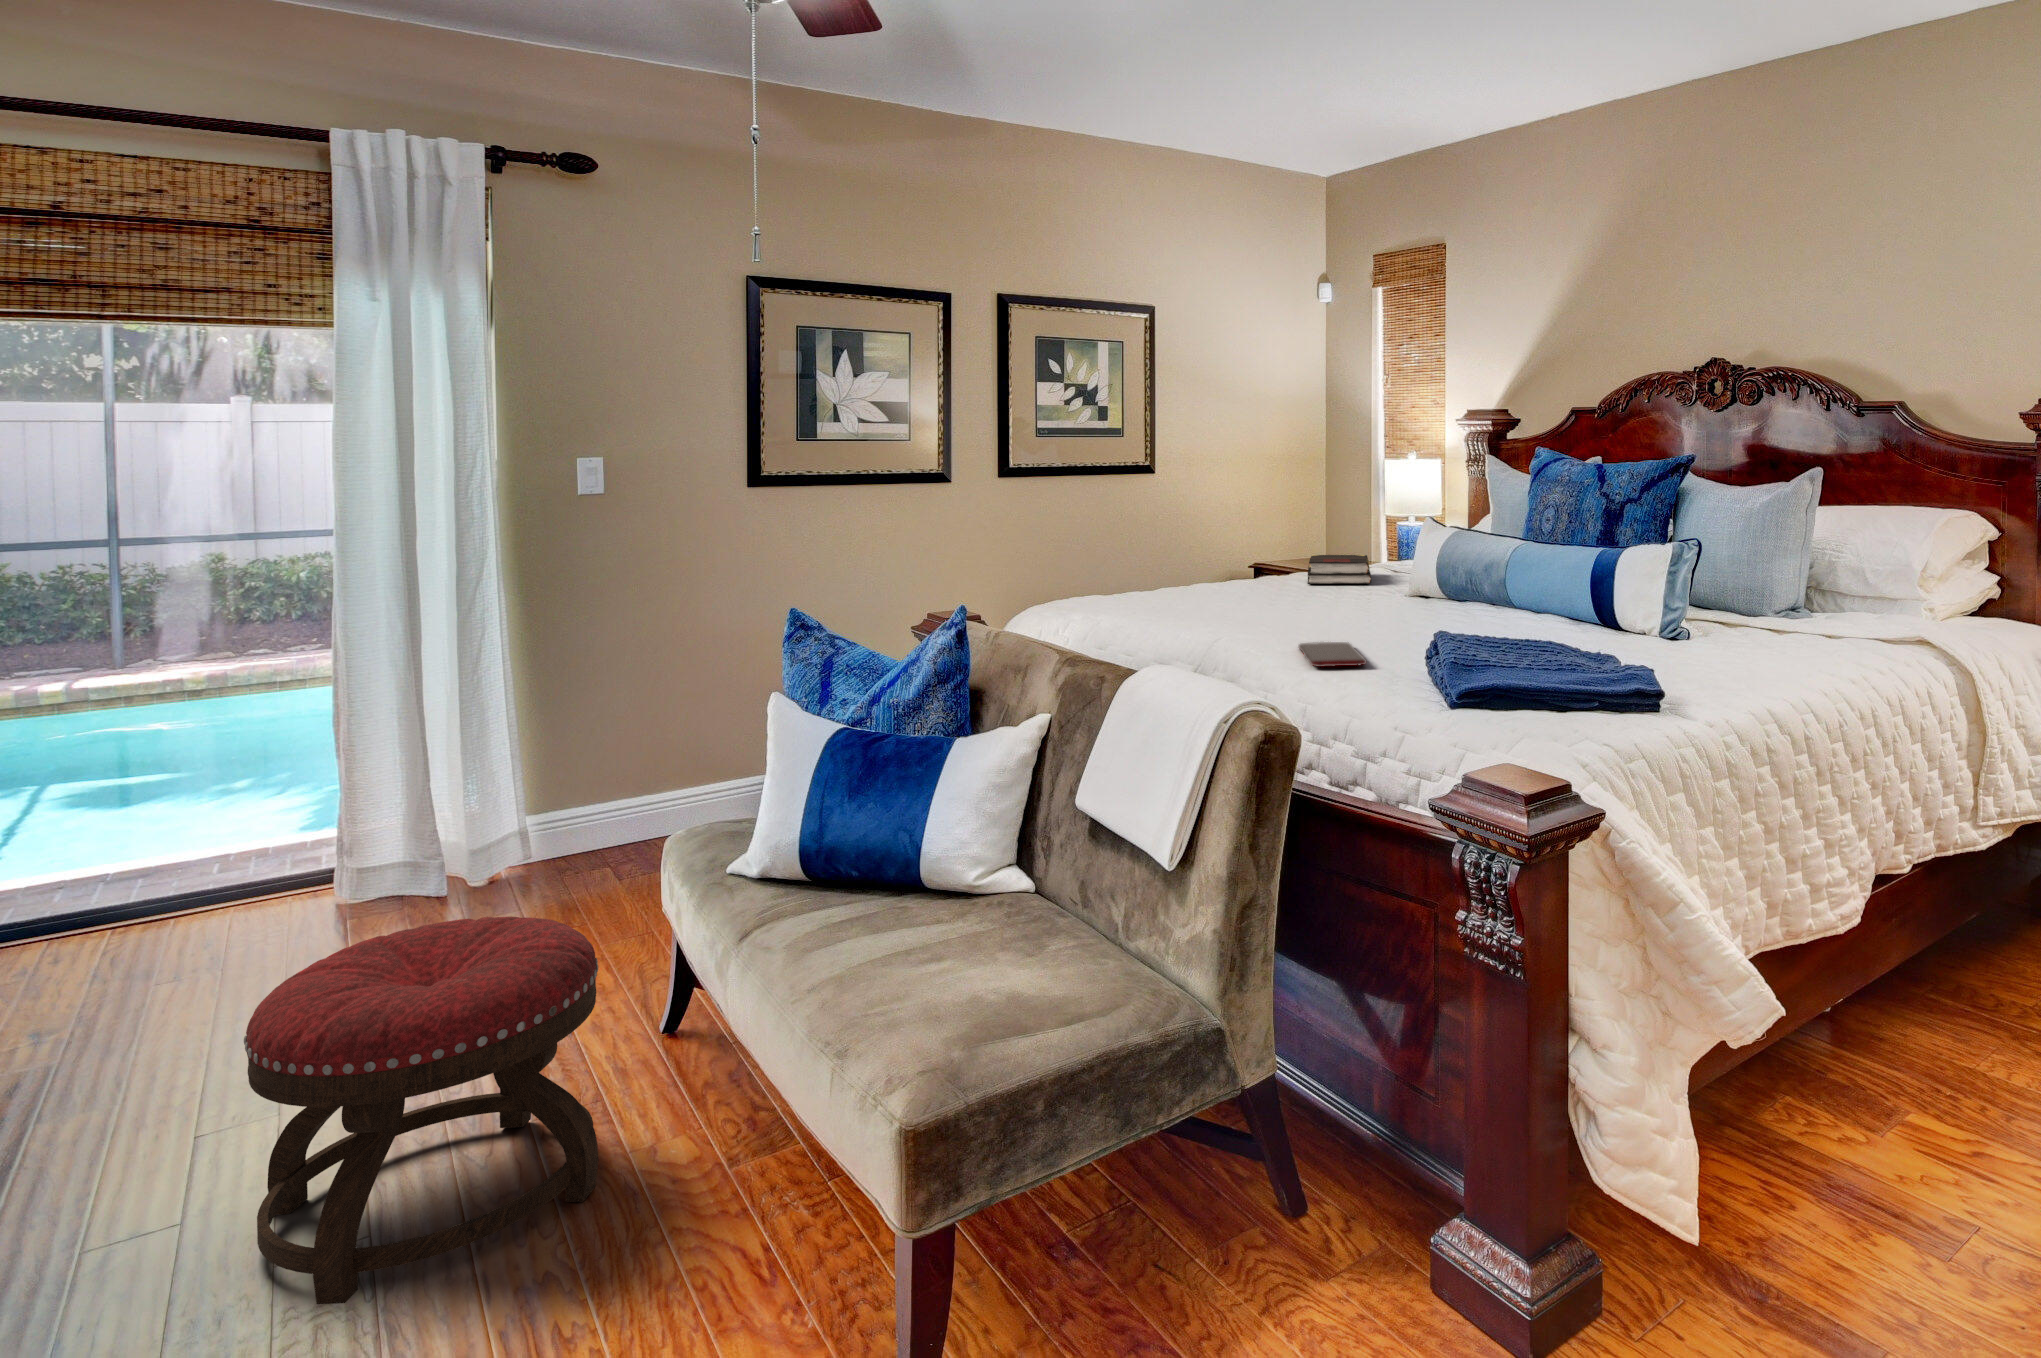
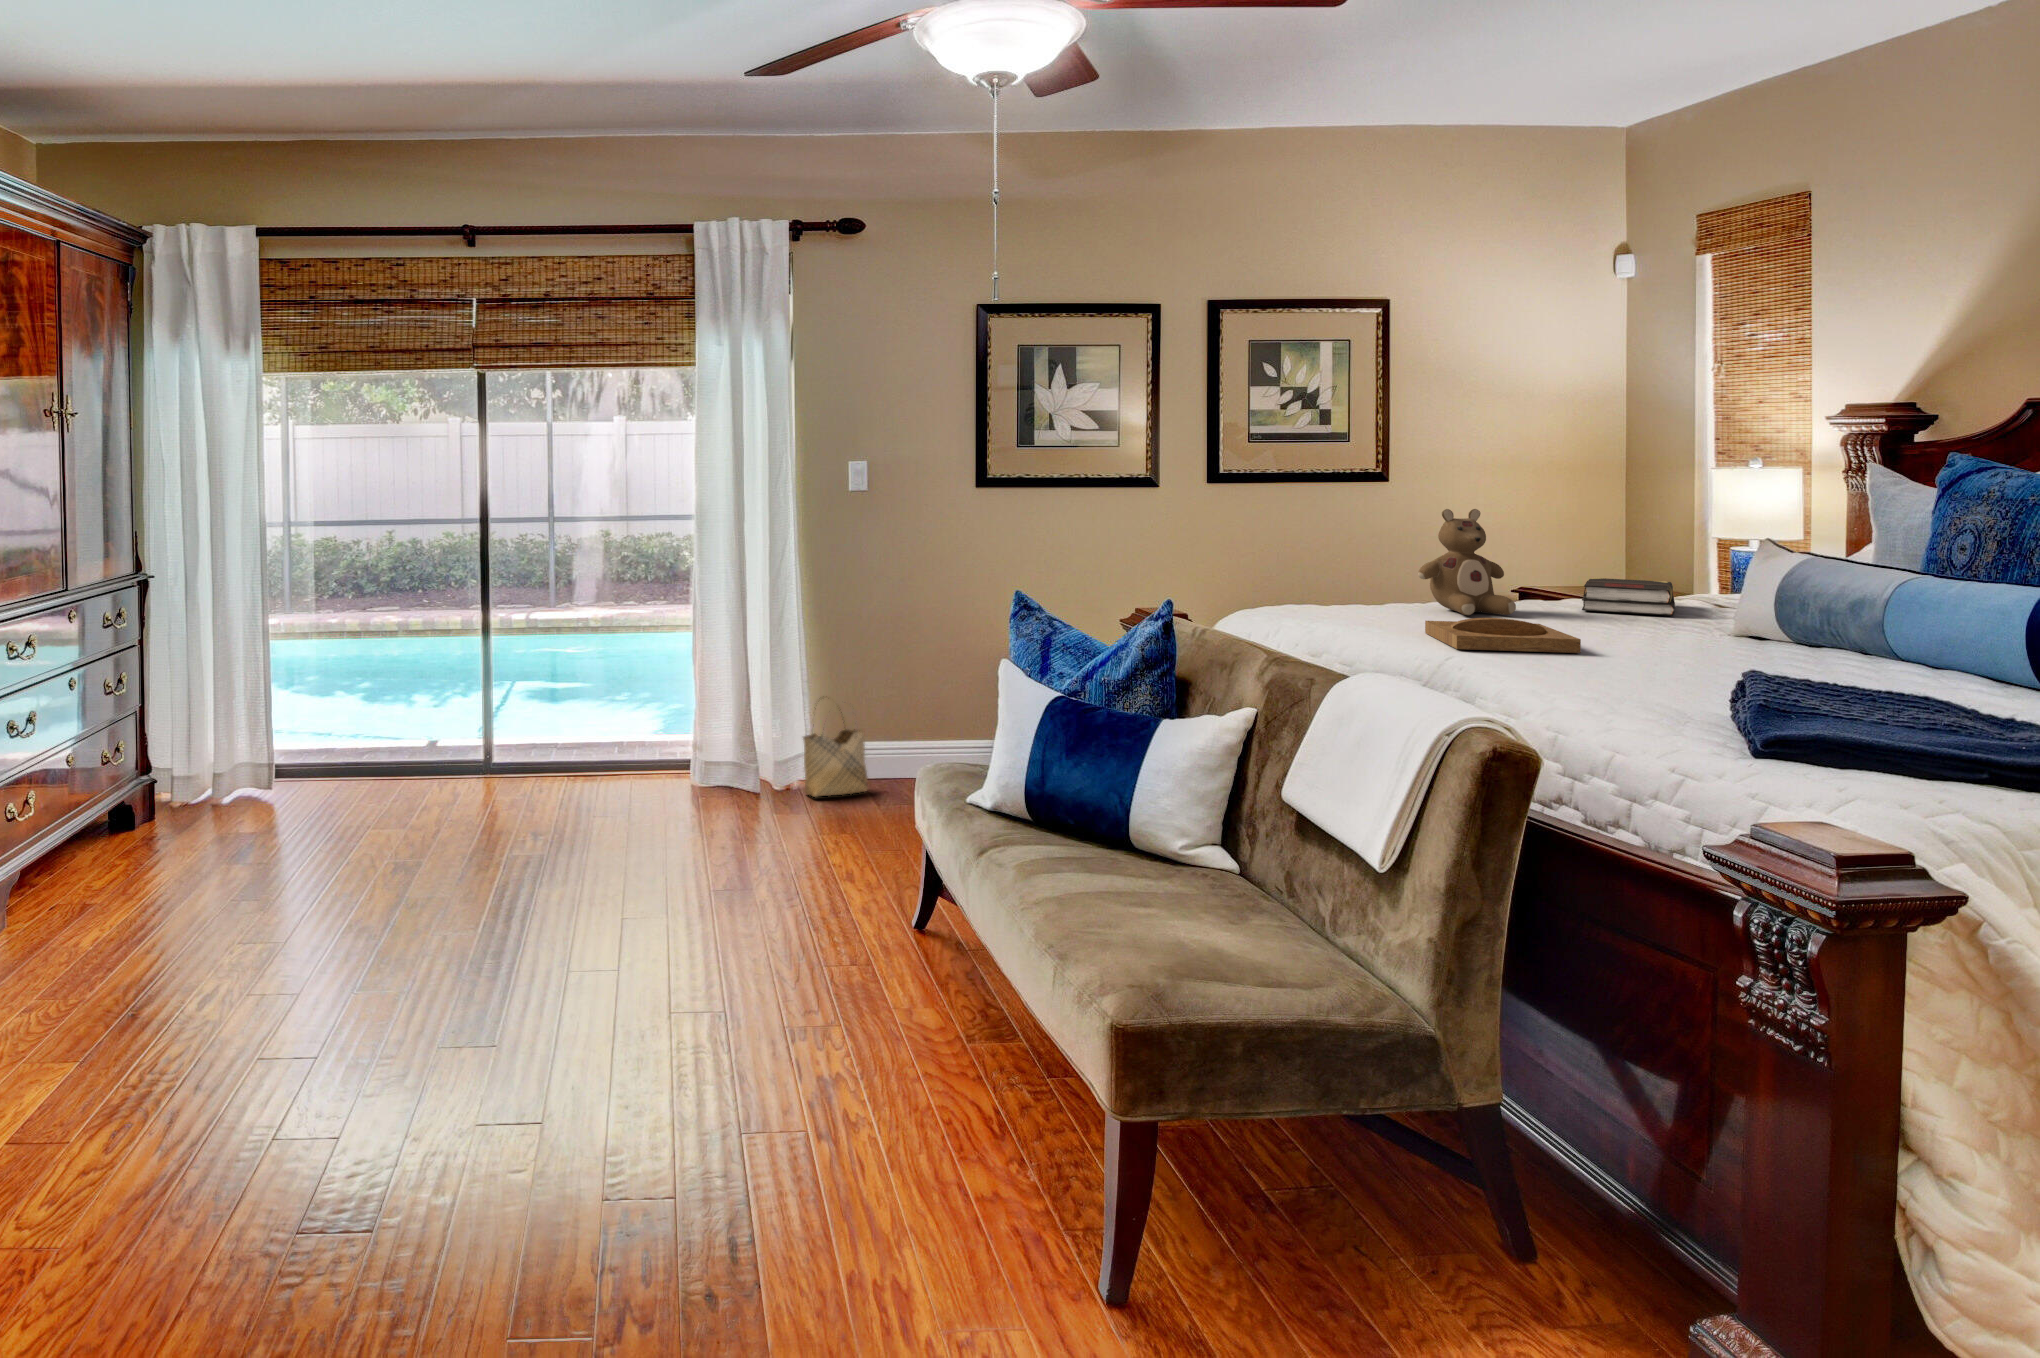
stuffed bear: none [1184,498,1261,596] -> present [1418,509,1516,615]
tray: none [1193,598,1314,630] -> present [1425,618,1581,653]
smartphone: present [1298,642,1367,667] -> none [1553,671,1643,700]
woven basket: none [512,748,606,876] -> present [803,709,868,797]
ottoman: present [244,917,599,1304] -> none [663,807,876,1056]

